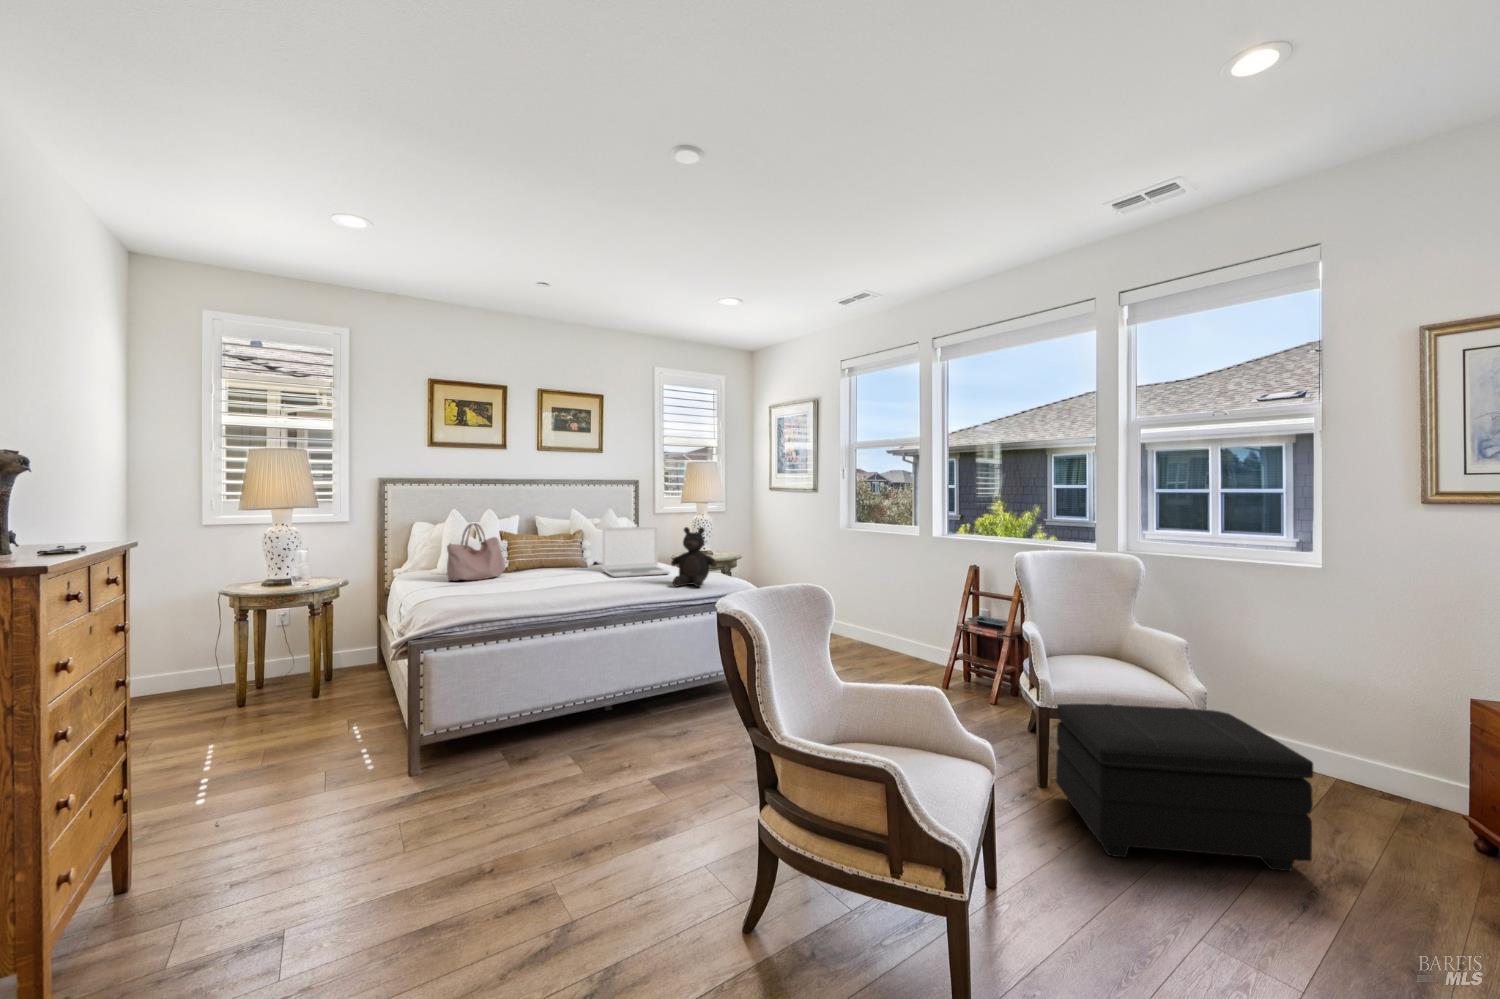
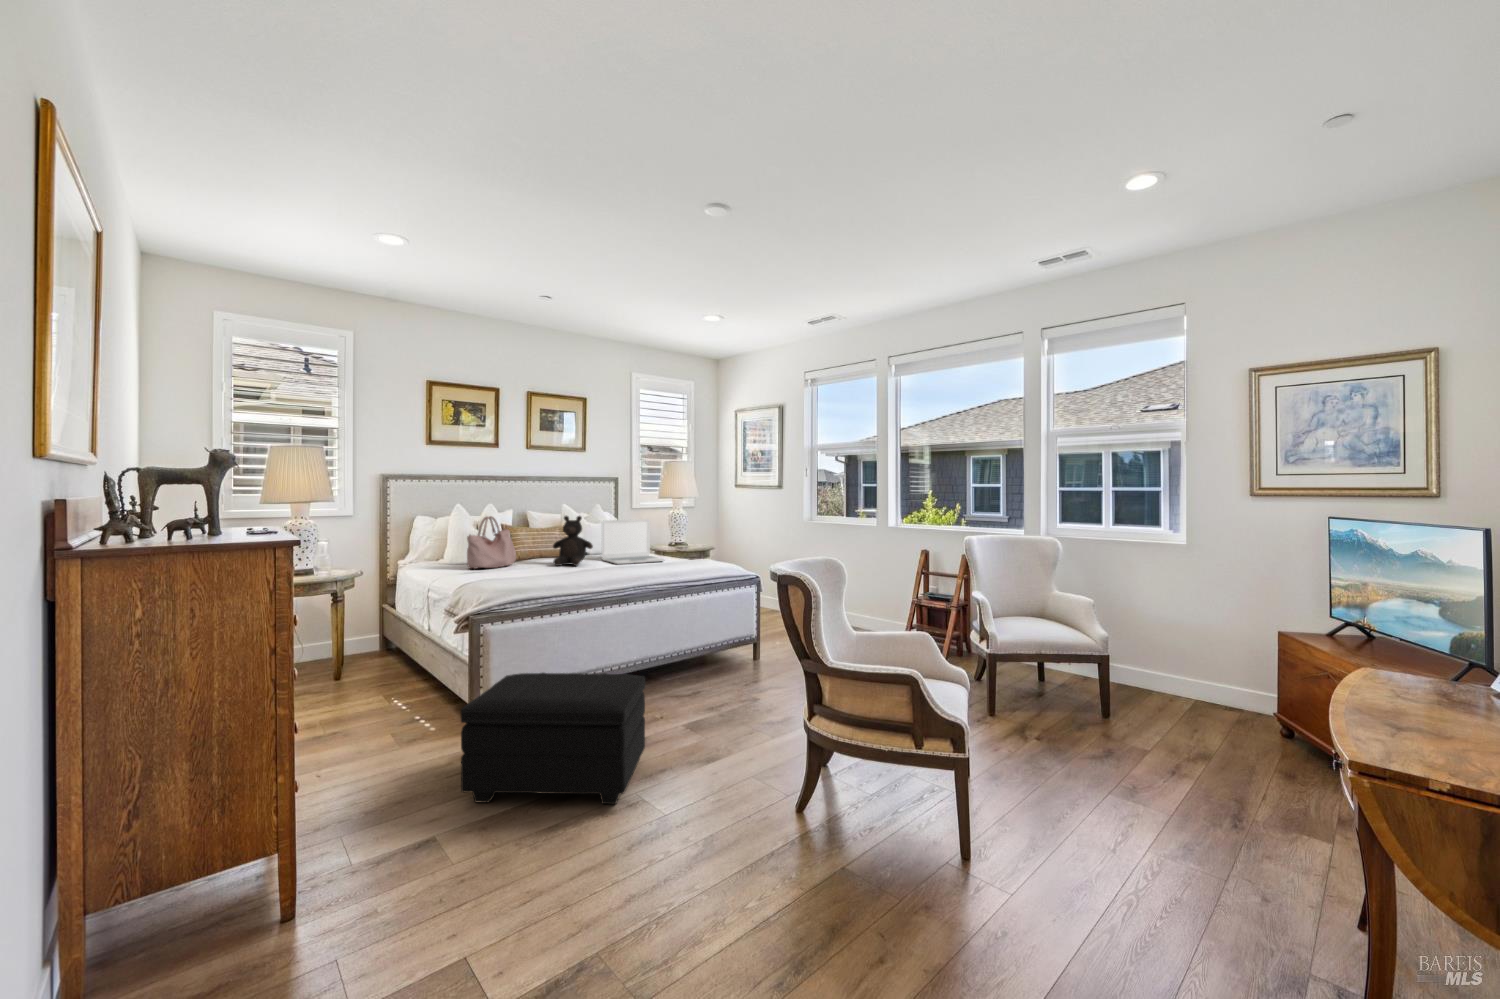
teddy bear: present [671,527,717,587] -> present [553,516,593,566]
footstool: present [1056,704,1313,871] -> present [461,673,645,804]

